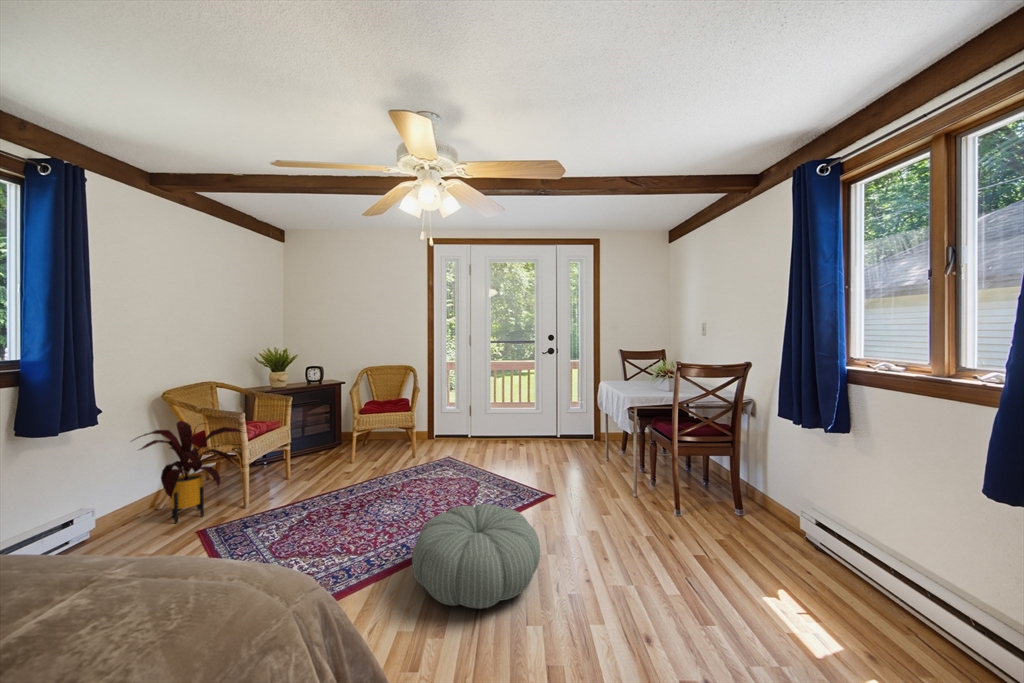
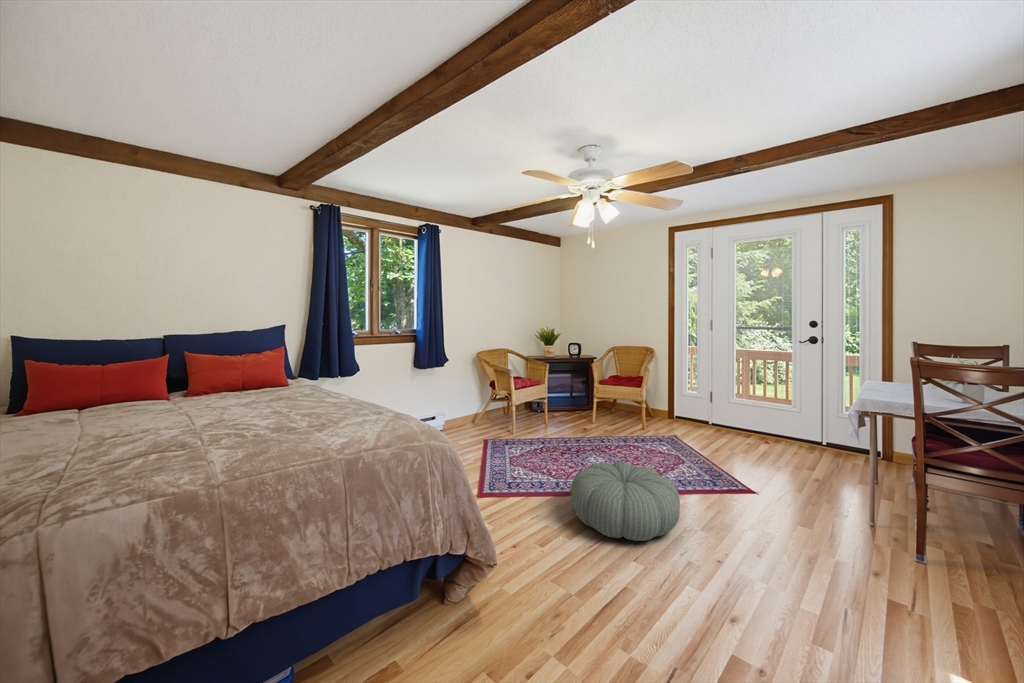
house plant: present [134,421,242,523] -> none [459,371,515,433]

